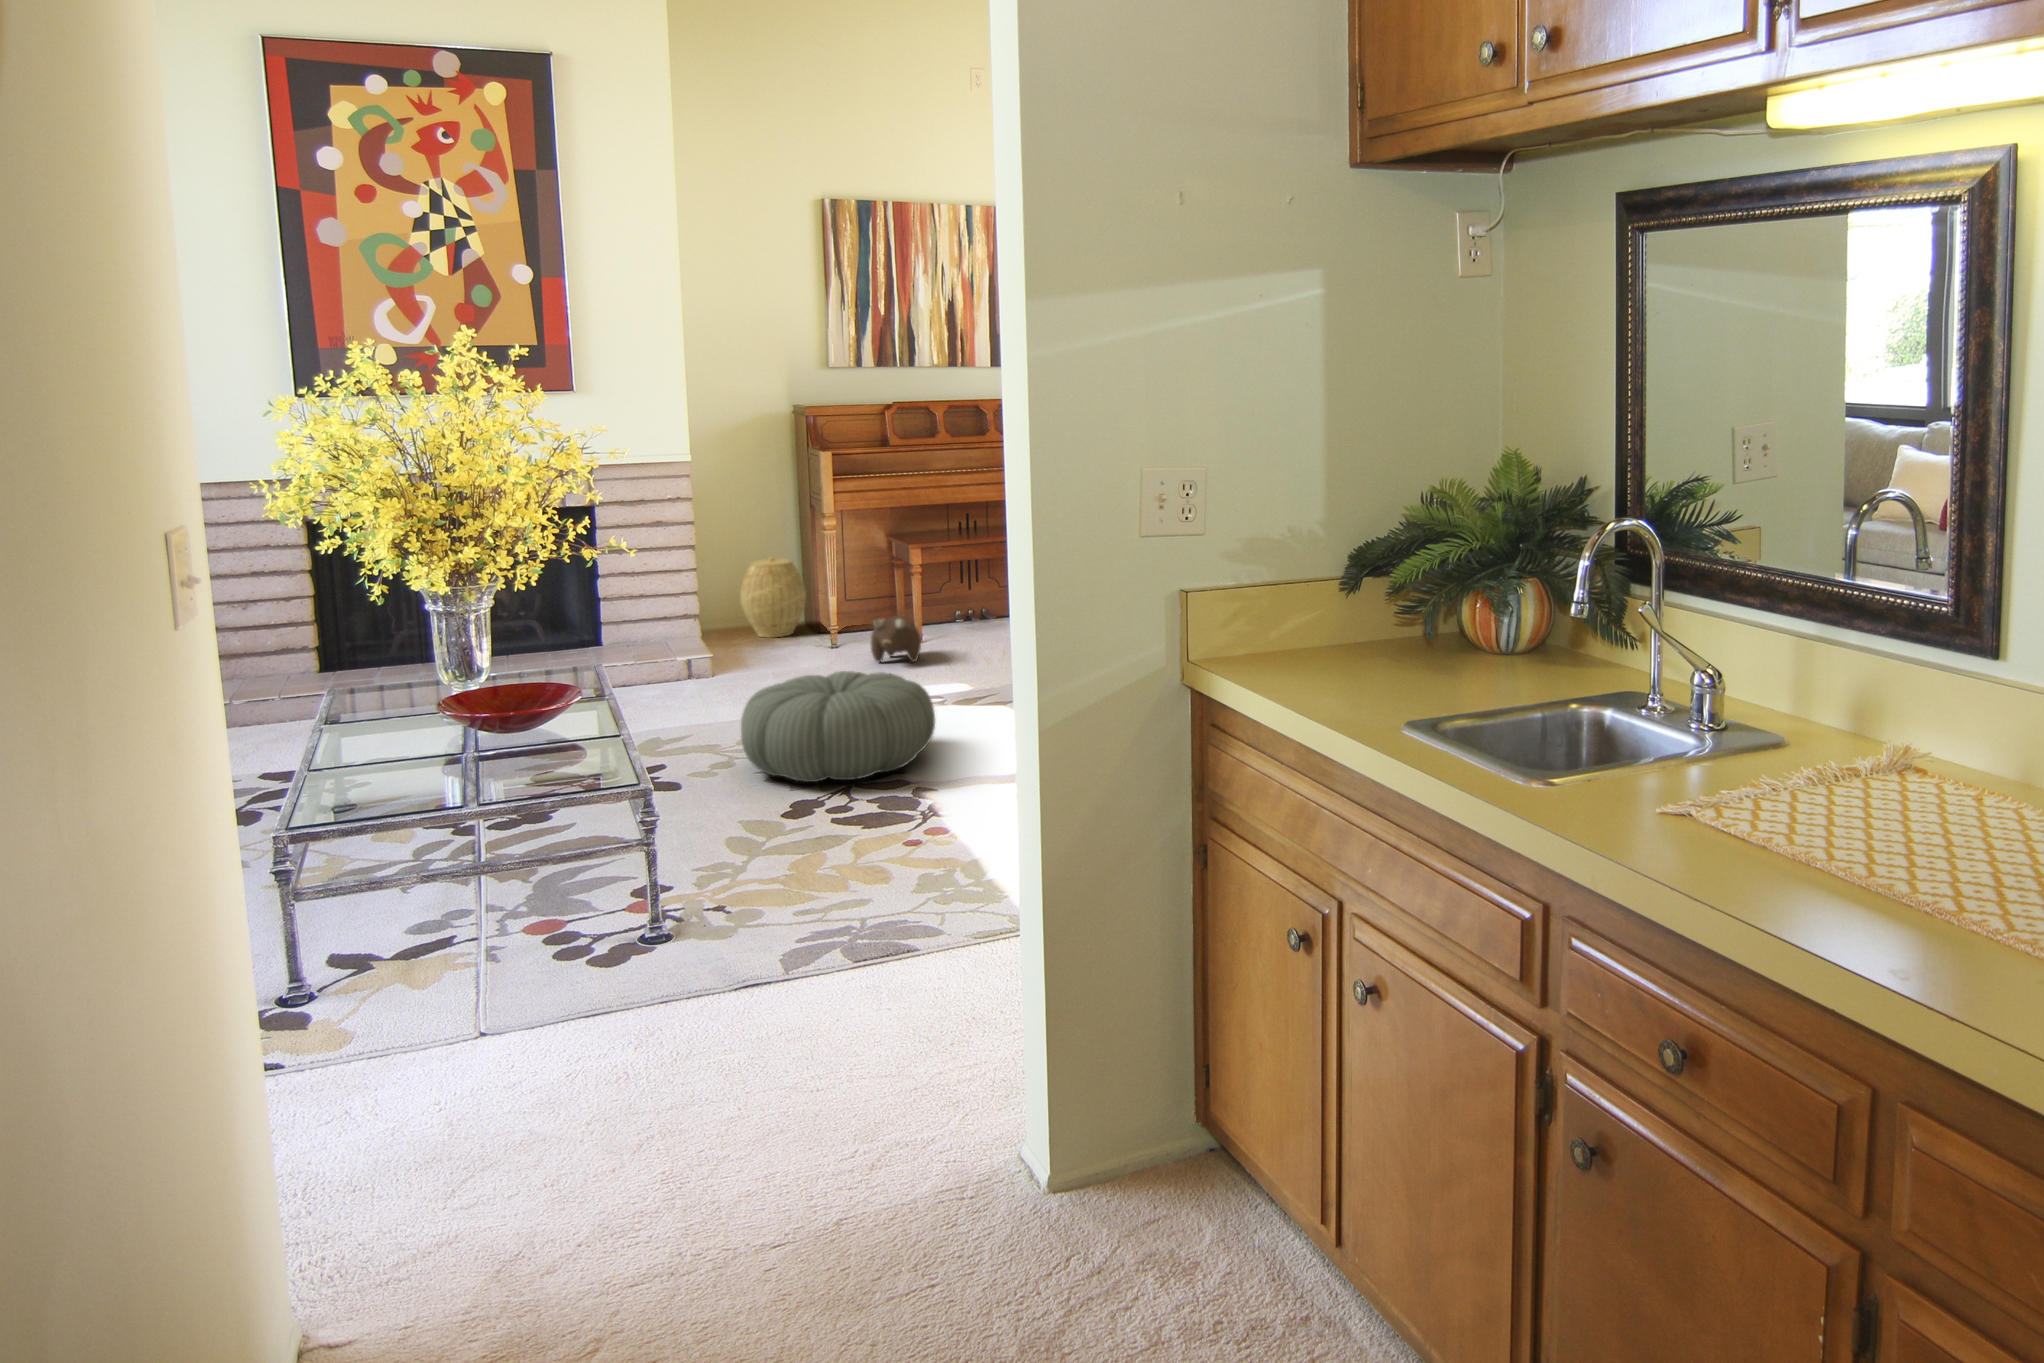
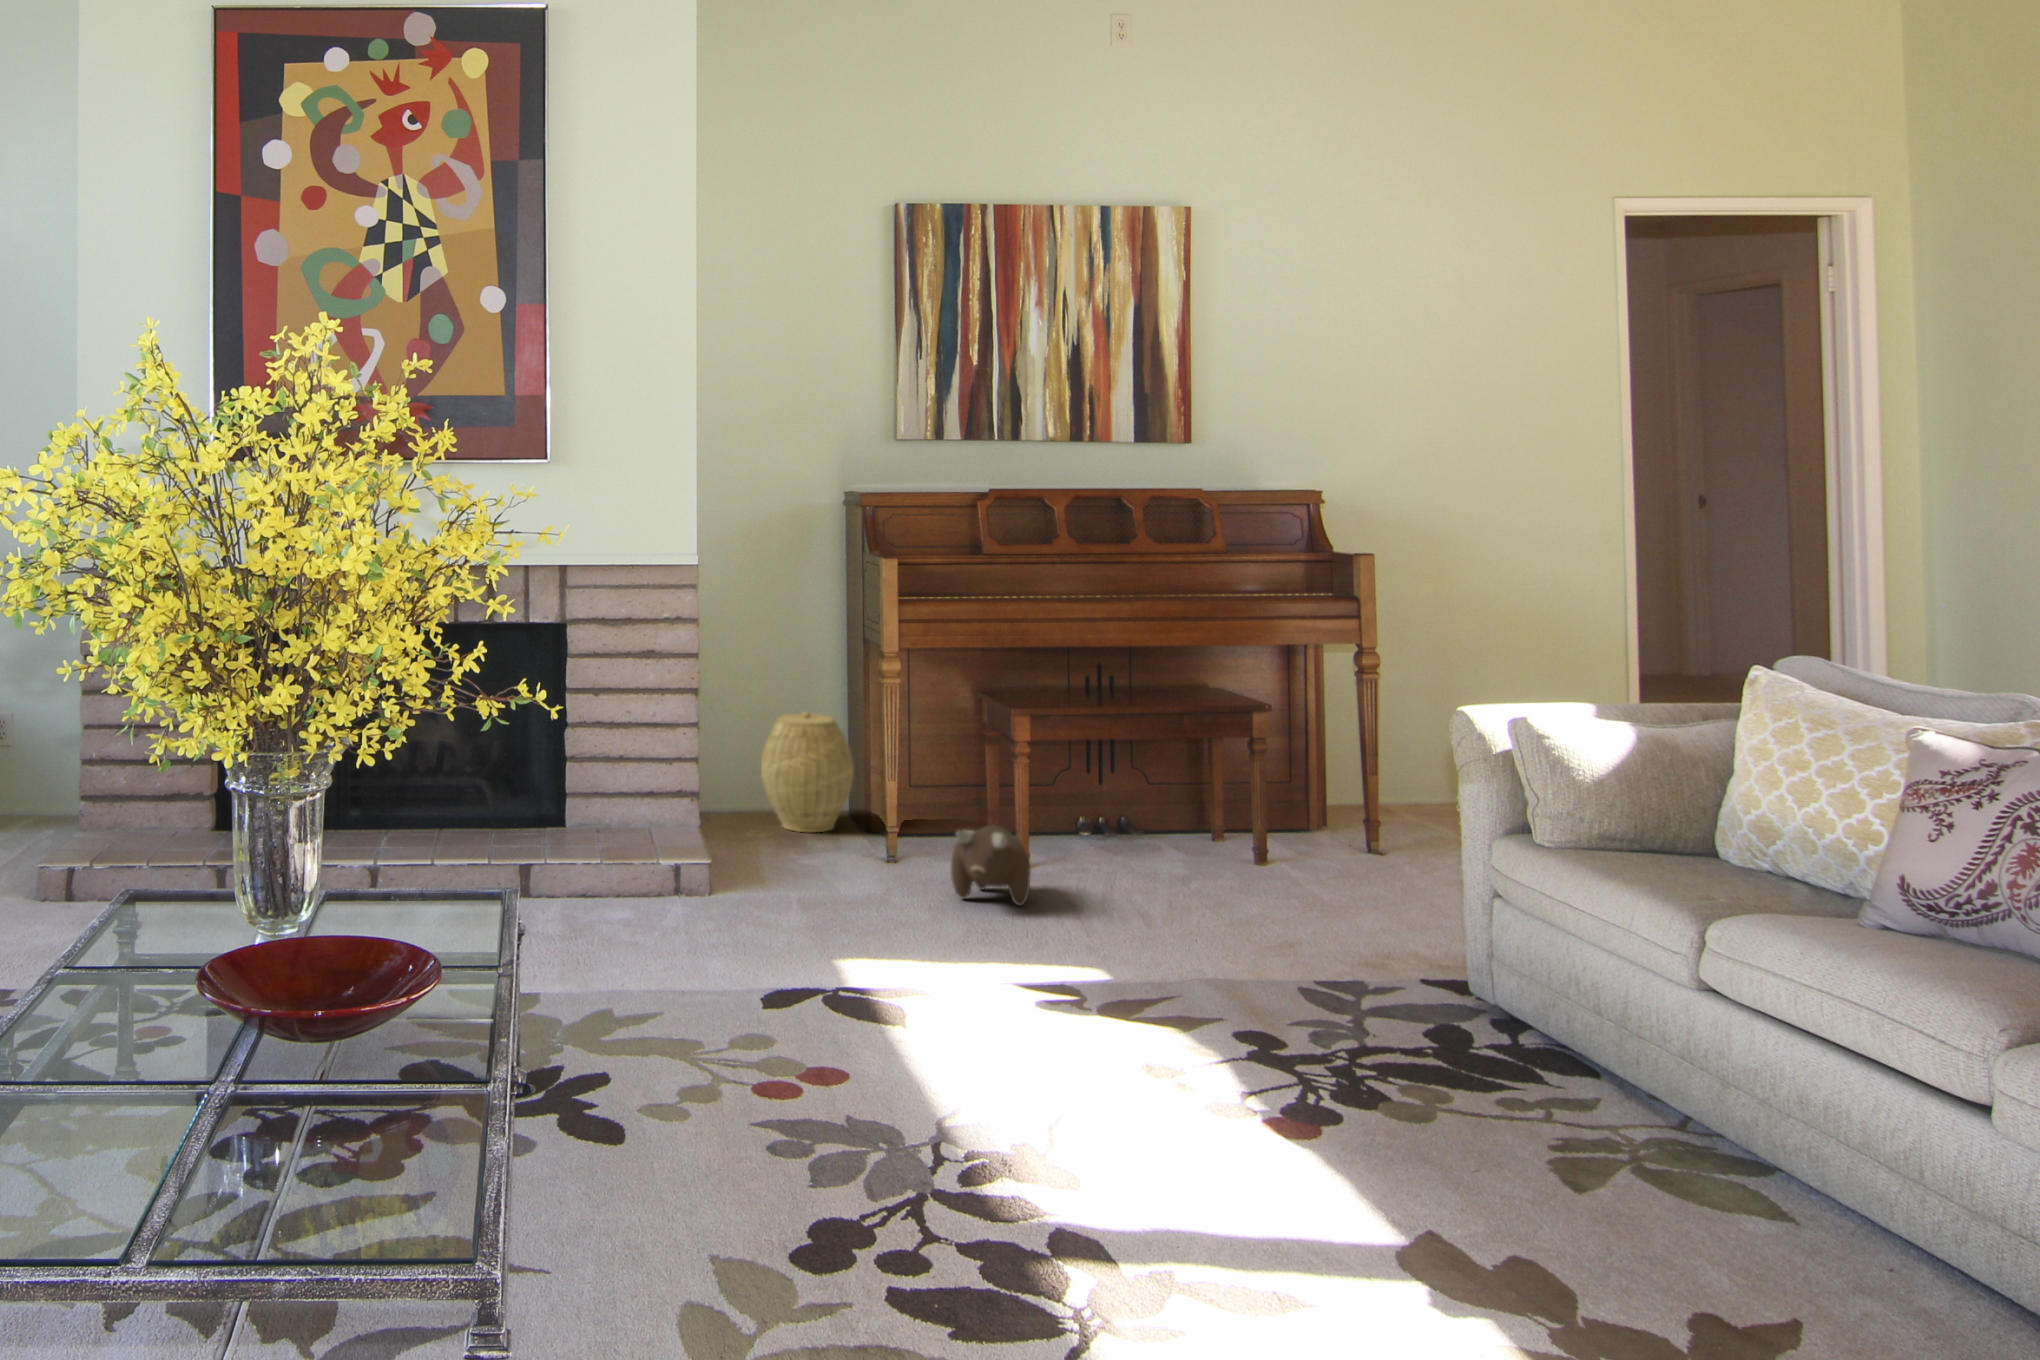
pouf: present [741,671,935,782] -> none [738,941,1081,1169]

